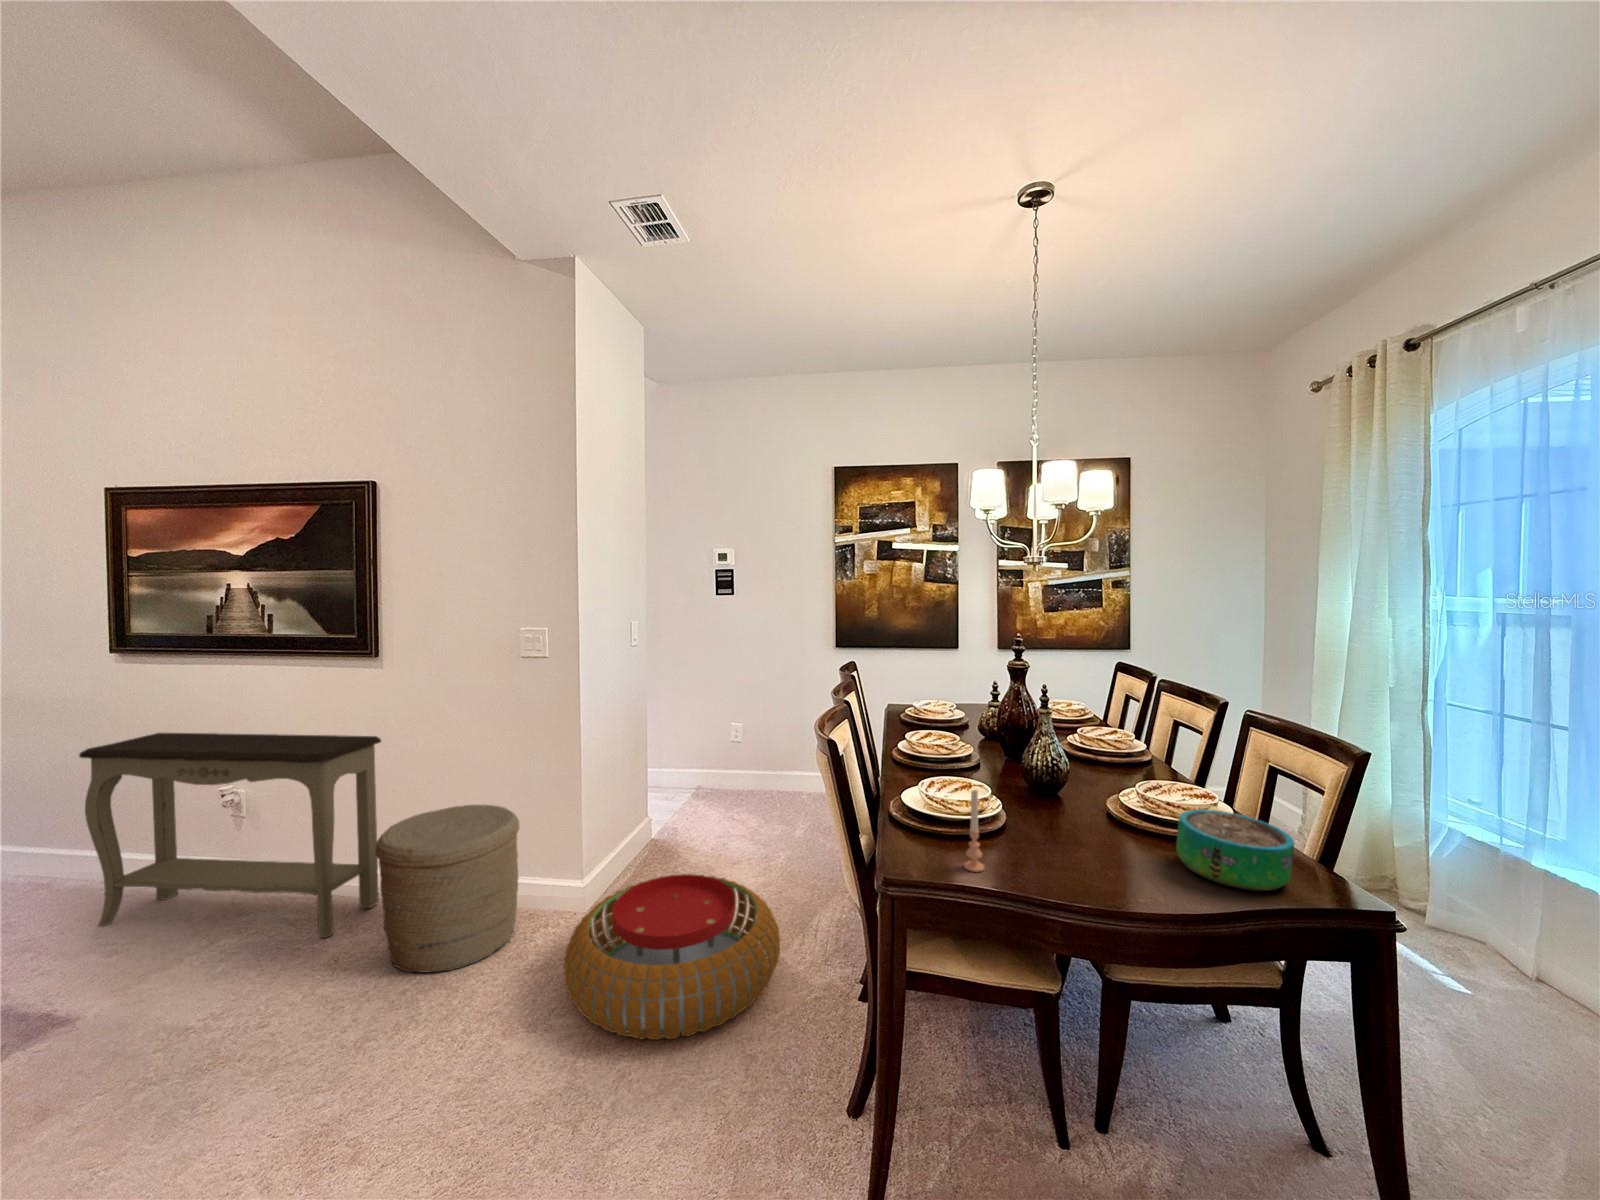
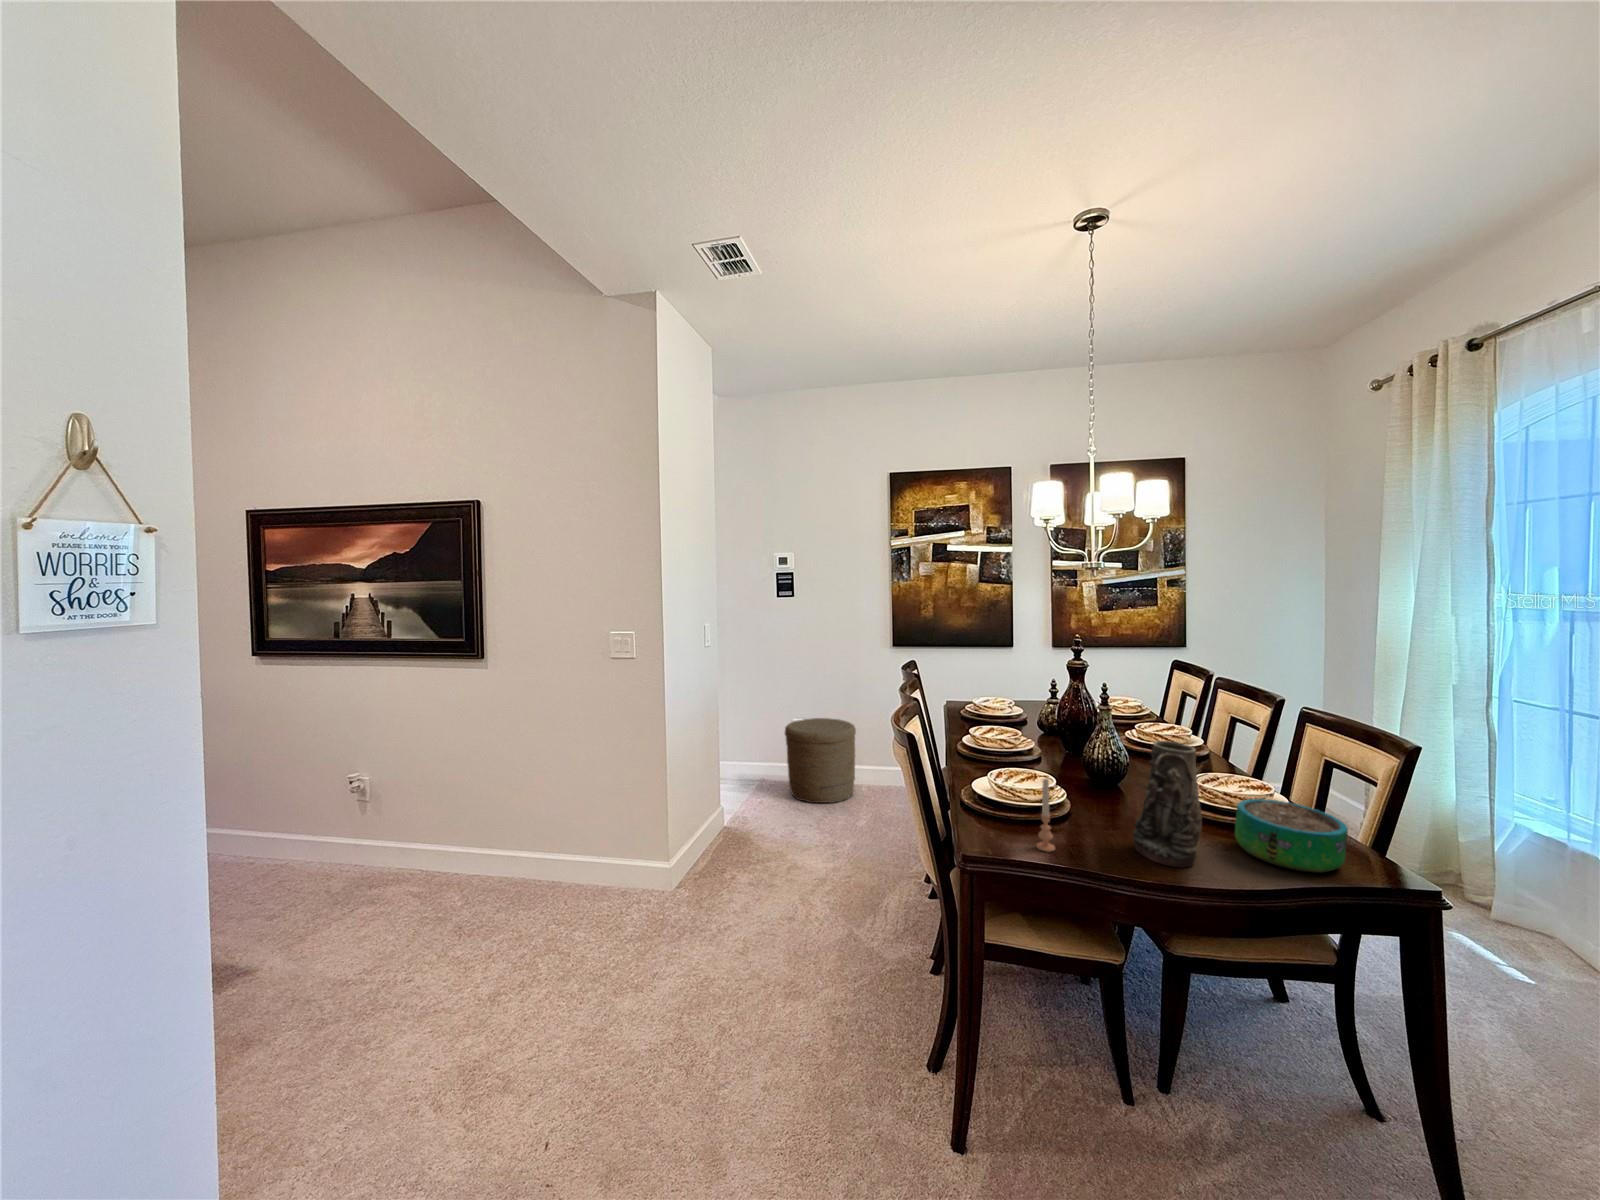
console table: present [79,733,381,938] -> none [239,725,489,907]
vase: none [1069,747,1142,888] -> present [1133,741,1202,868]
woven basket: present [375,805,519,972] -> present [785,718,856,803]
pouf: present [564,874,780,1040] -> none [662,856,855,1002]

